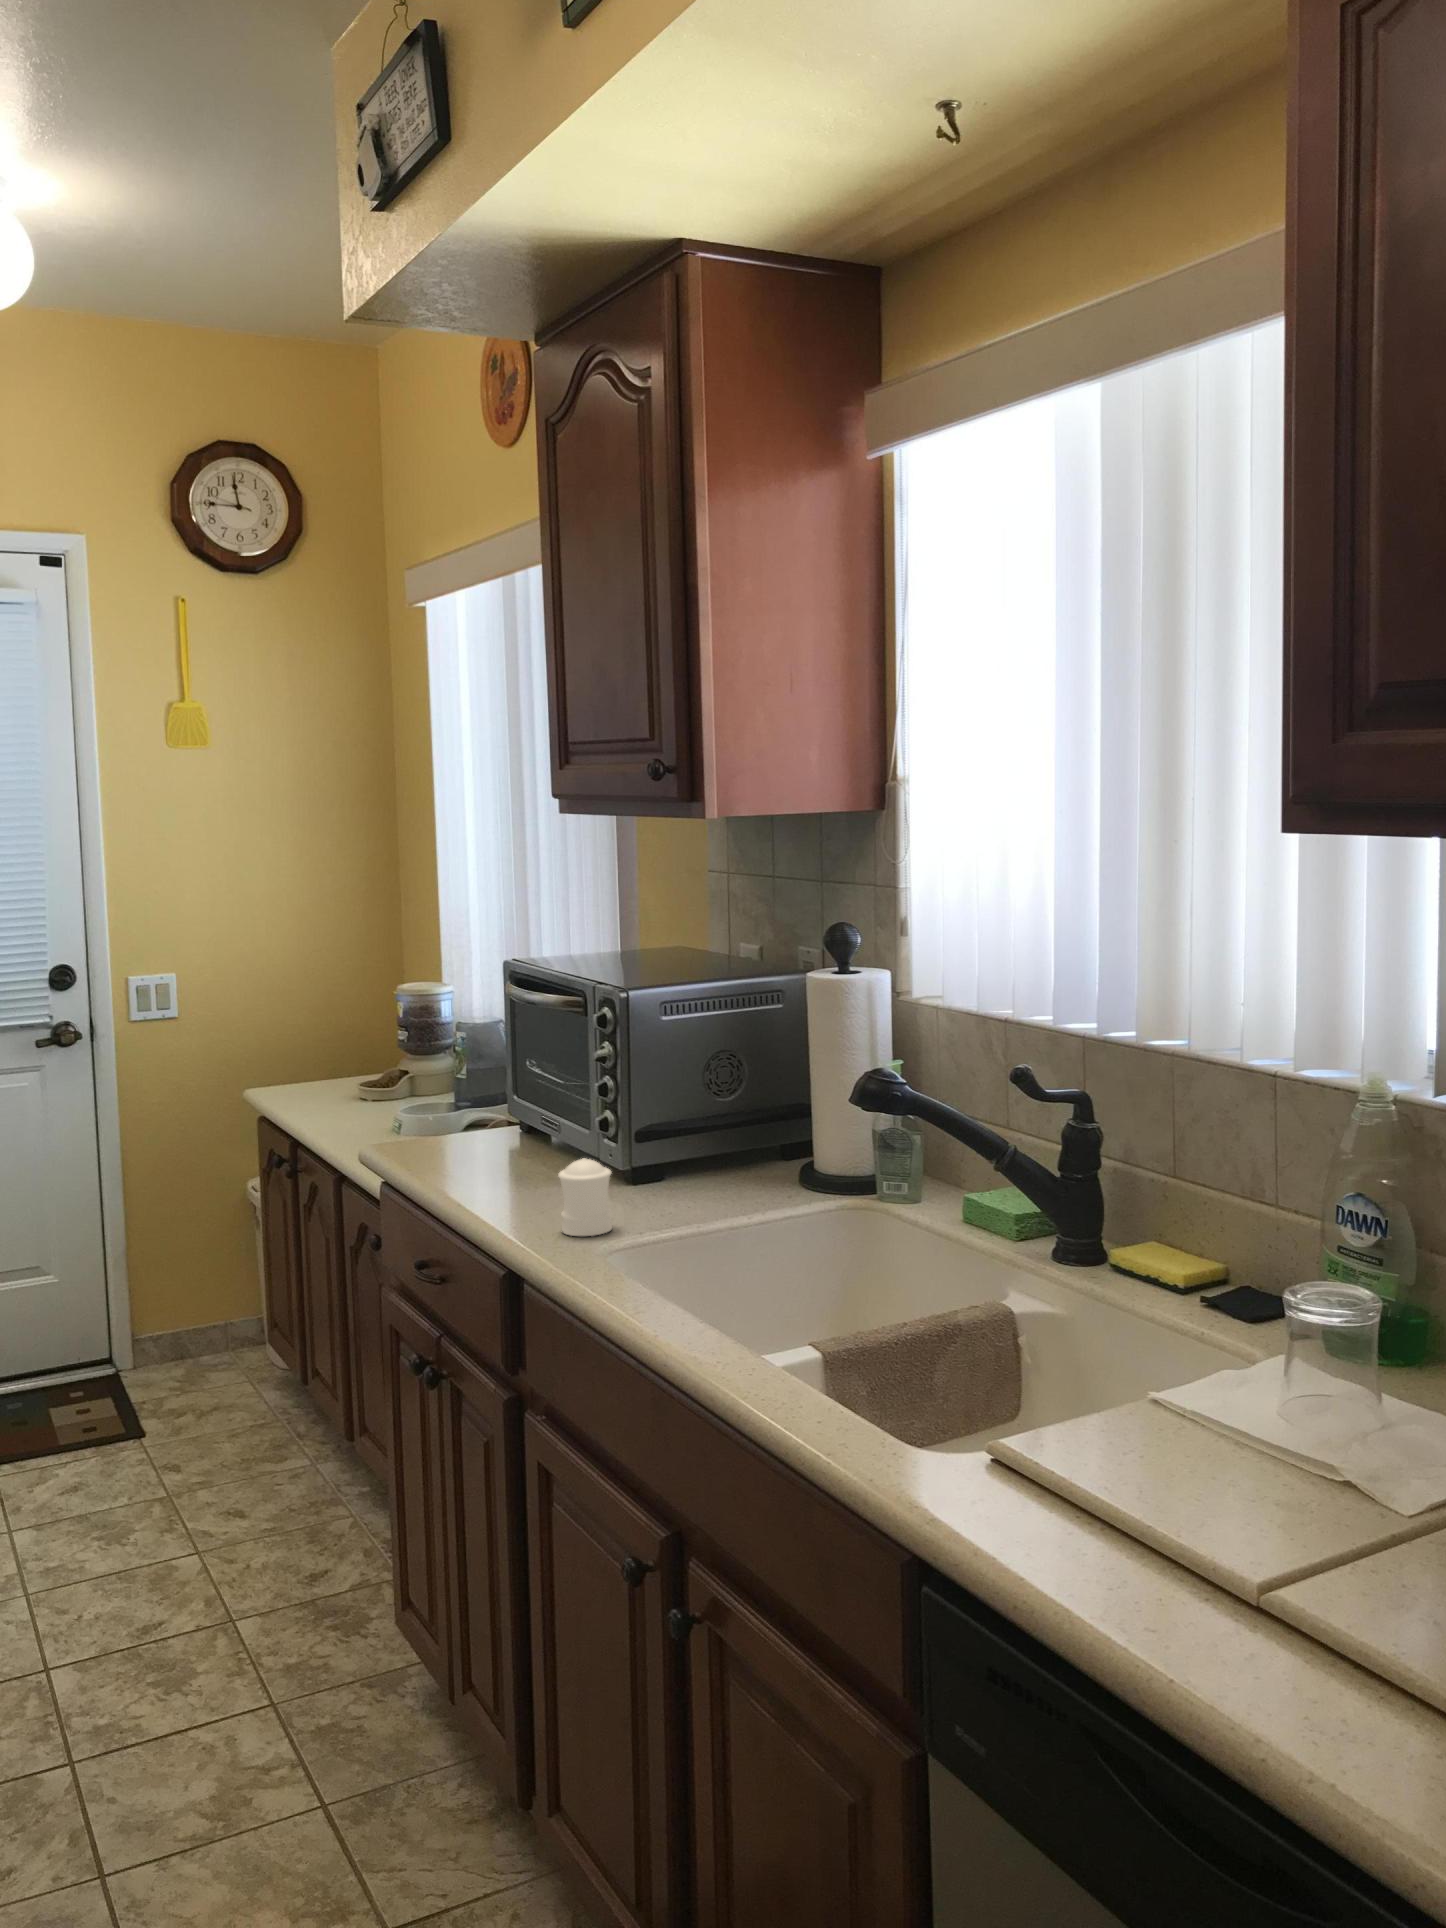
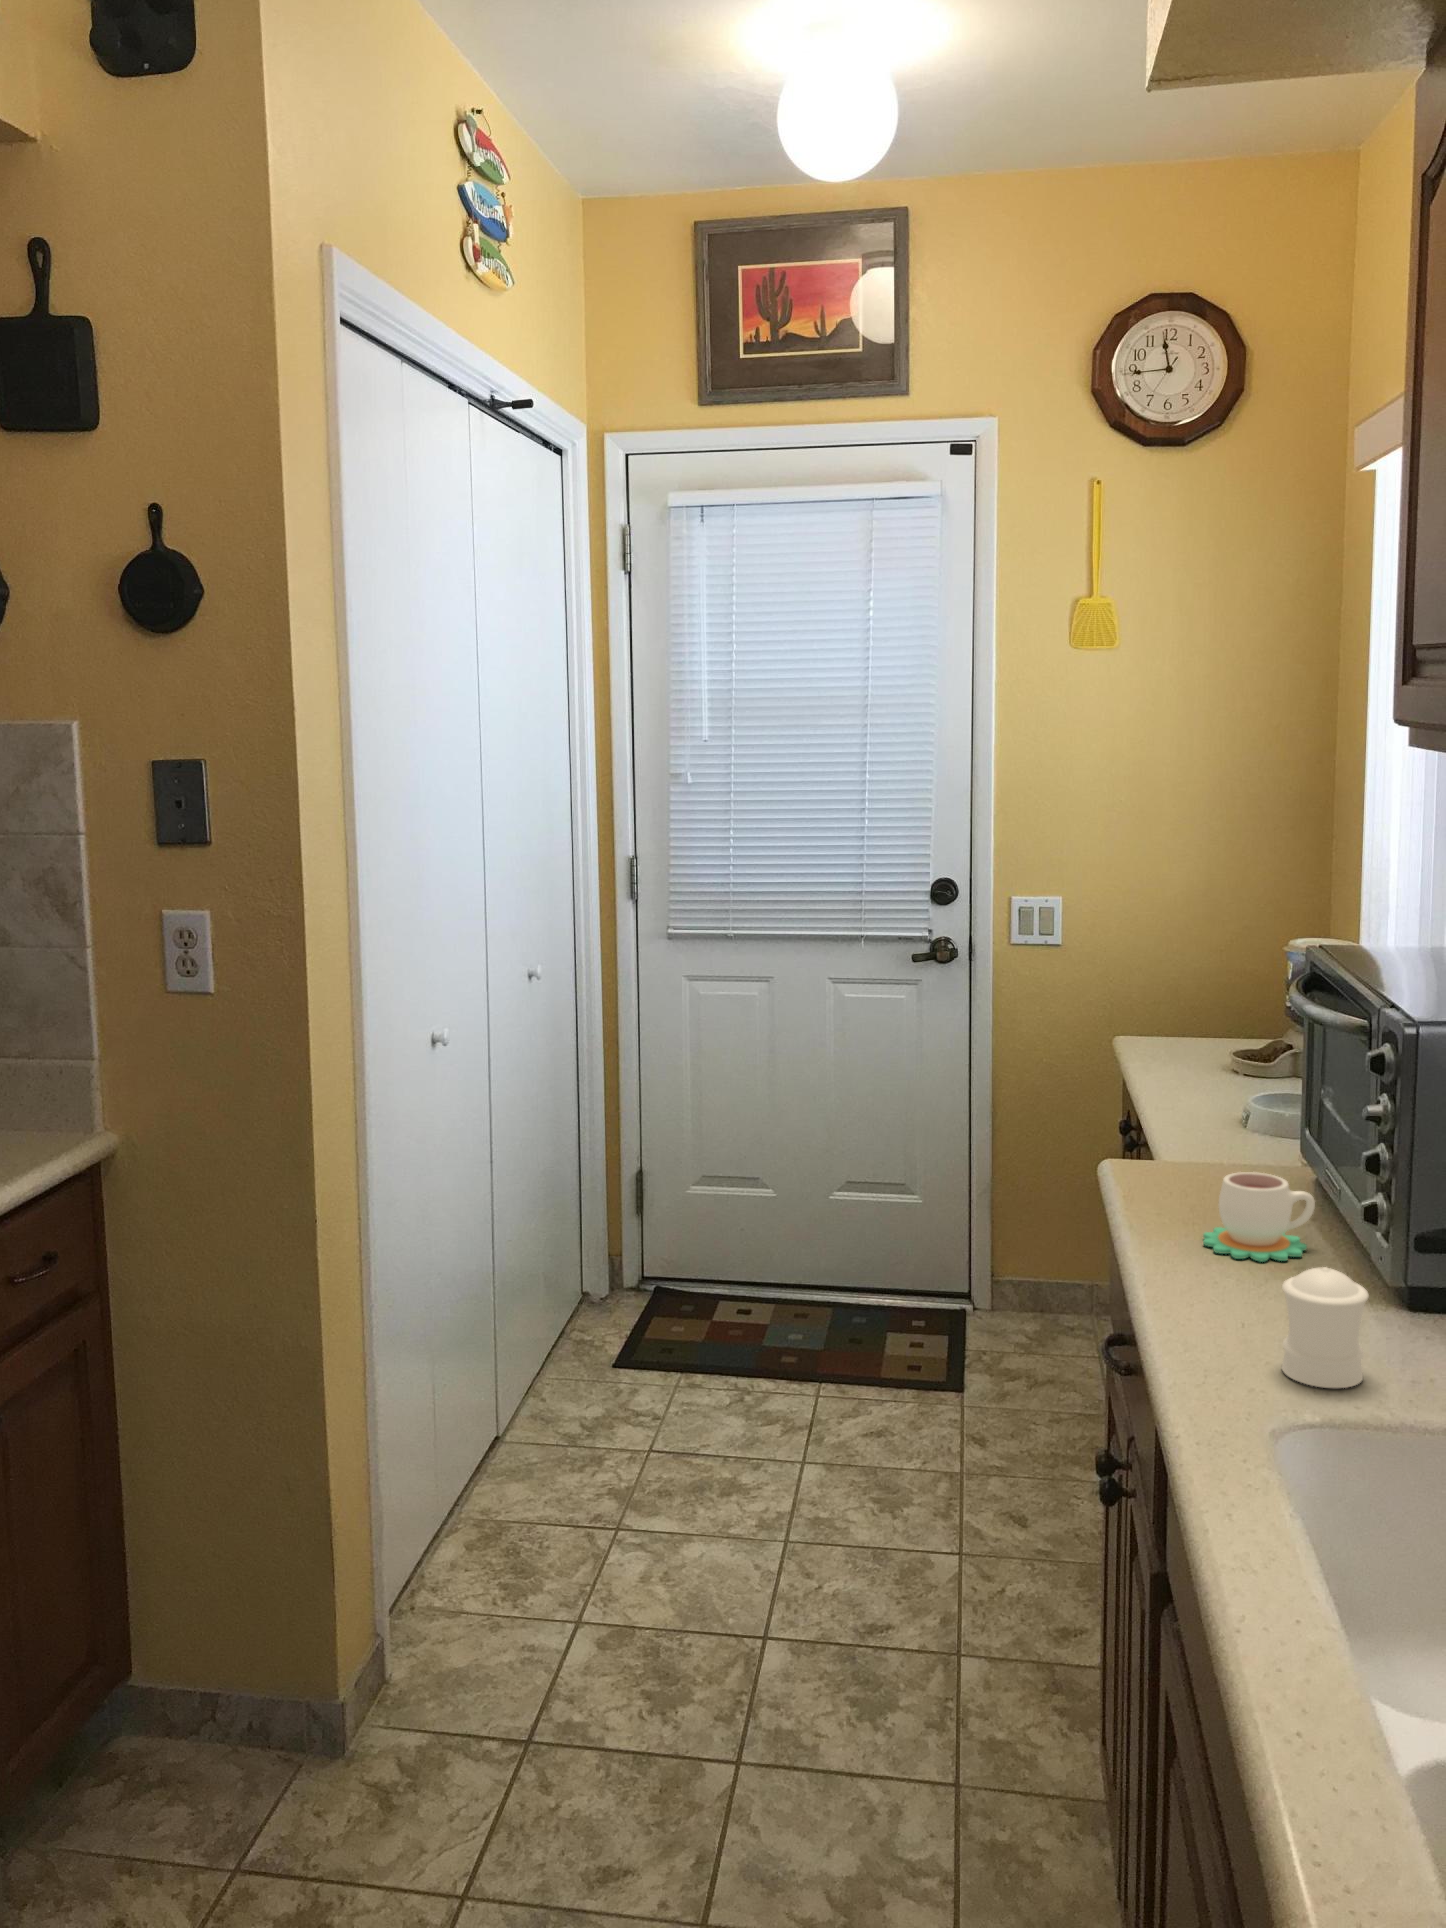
mug: none [457,1128,531,1188] -> present [1203,1172,1315,1262]

